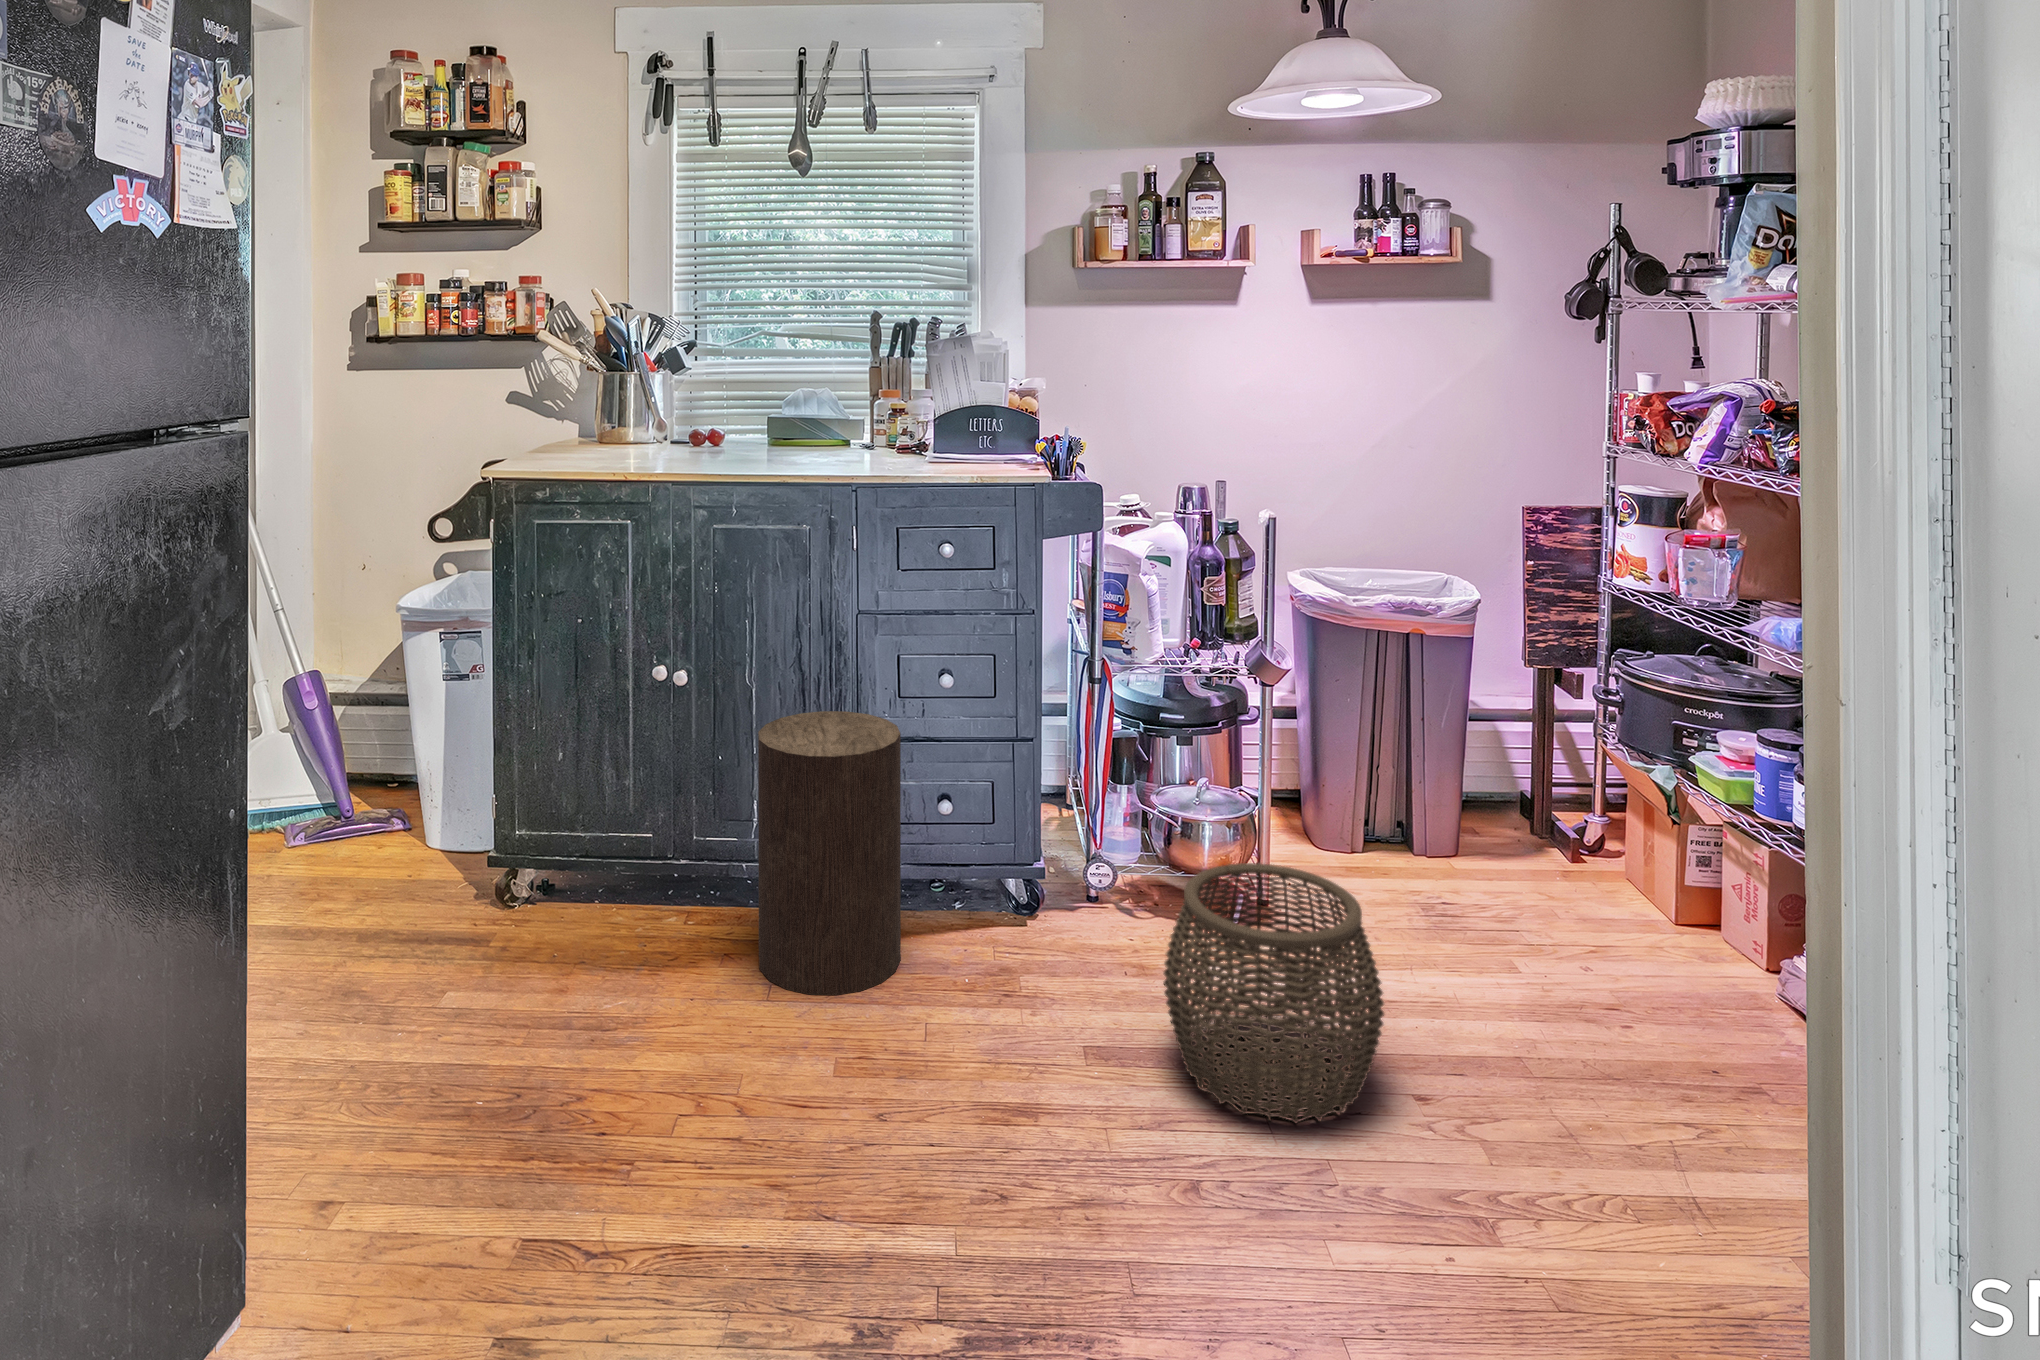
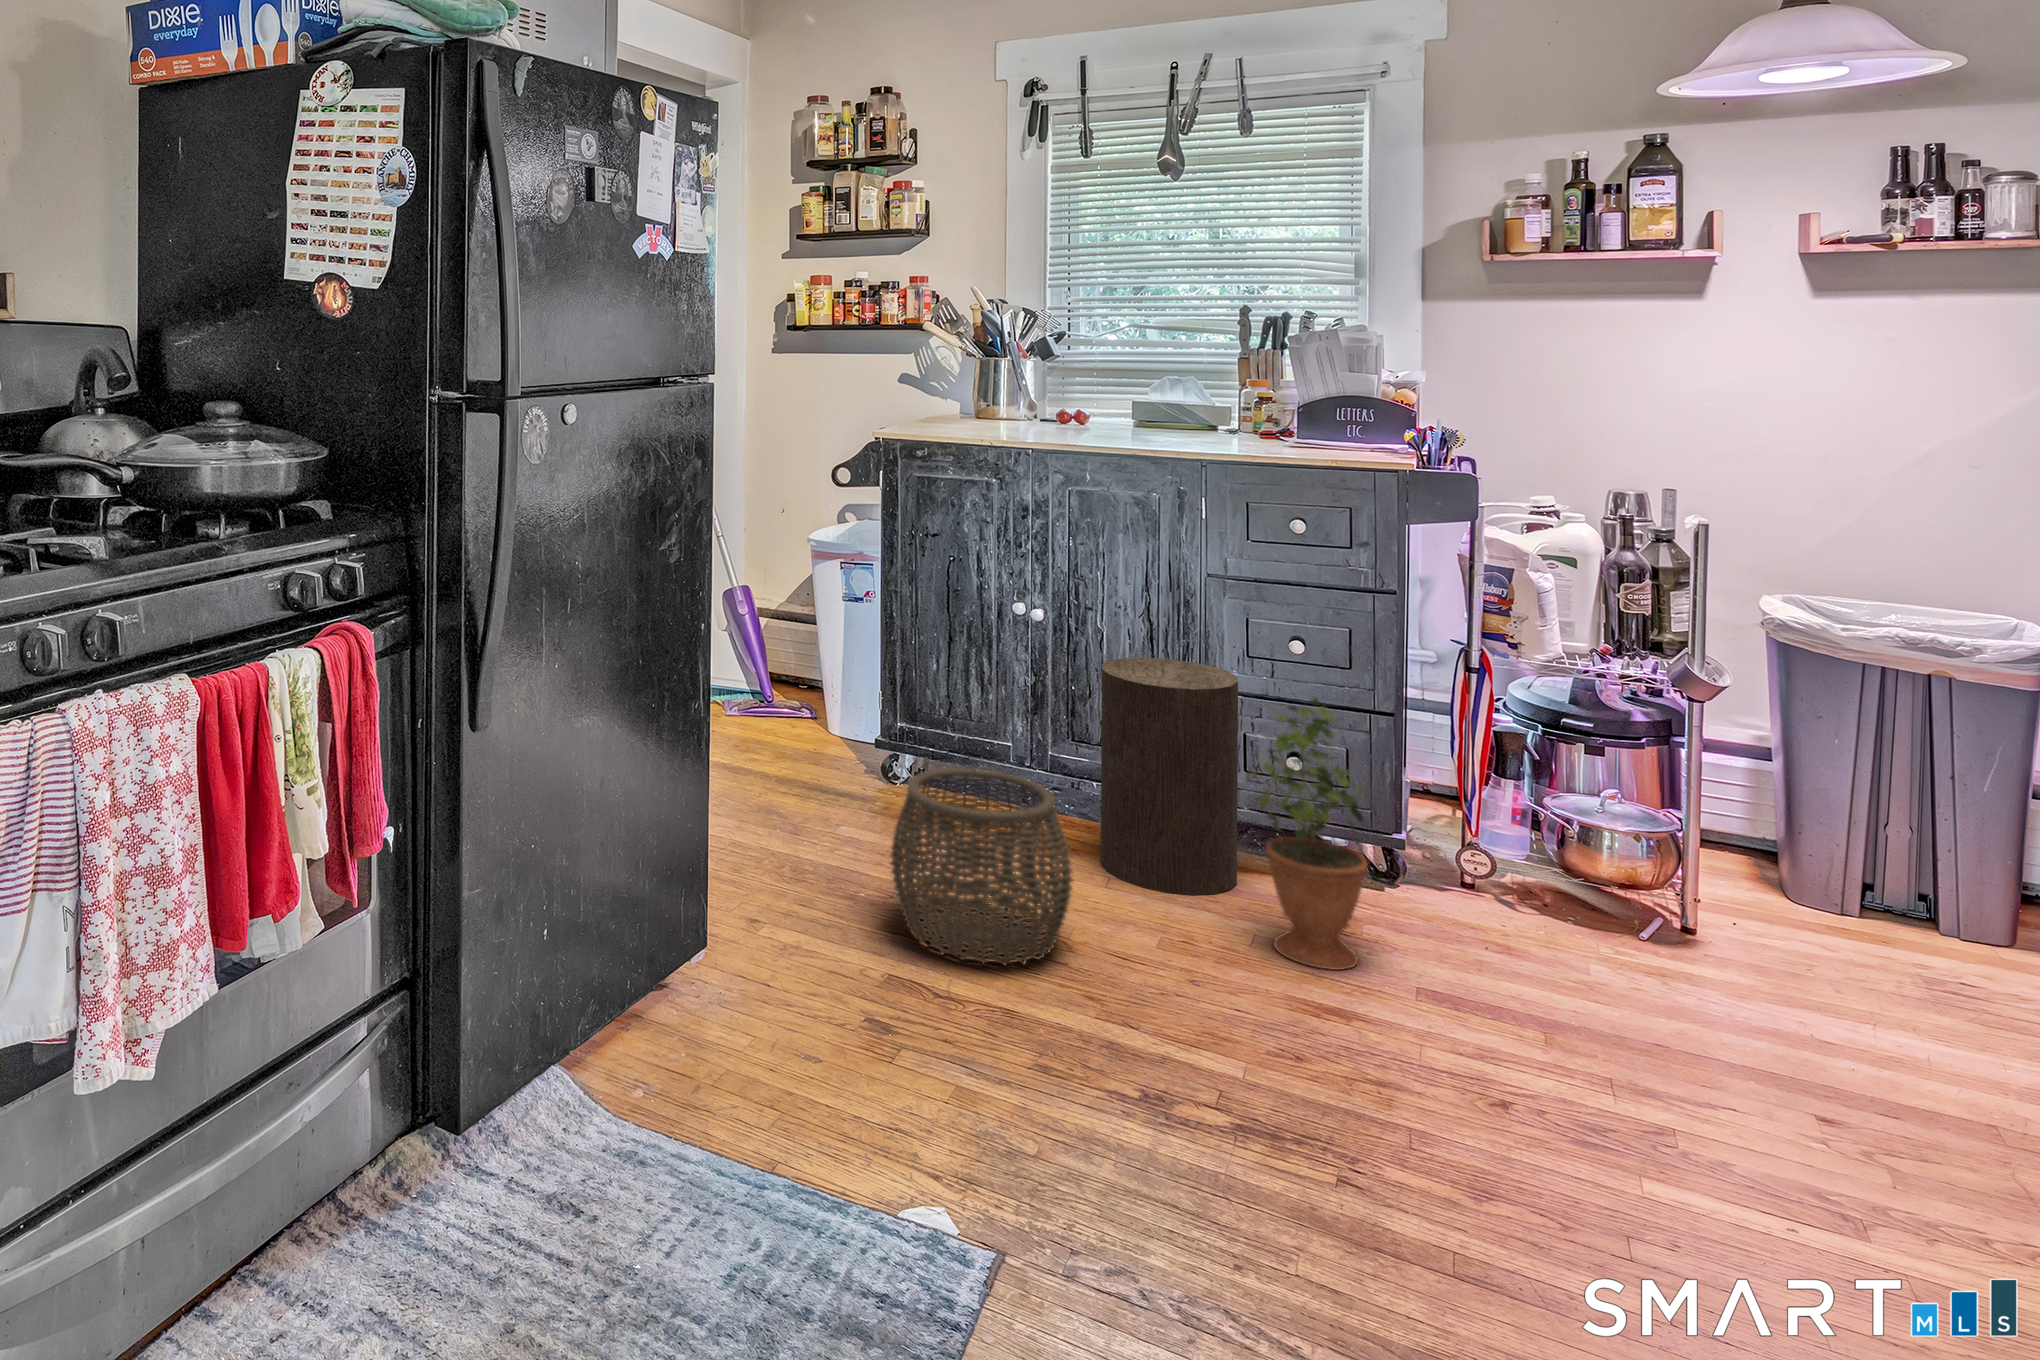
potted plant: none [927,746,1045,1067] -> present [1247,691,1367,970]
woven basket: present [1164,863,1384,1123] -> present [891,768,1073,965]

